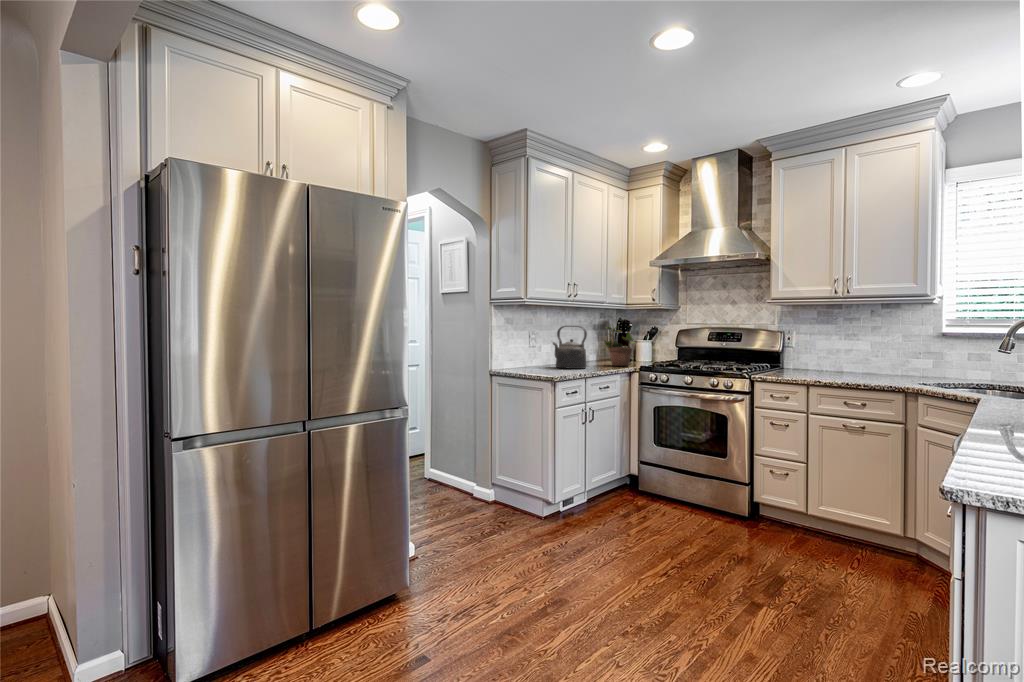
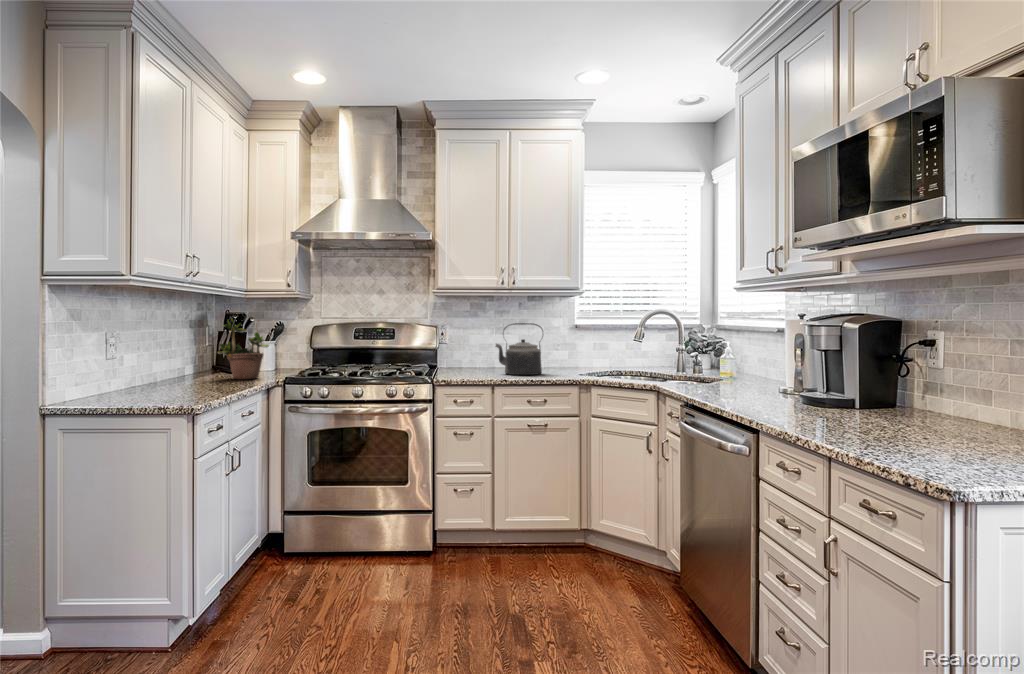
kettle: present [553,326,587,369] -> present [496,323,543,375]

